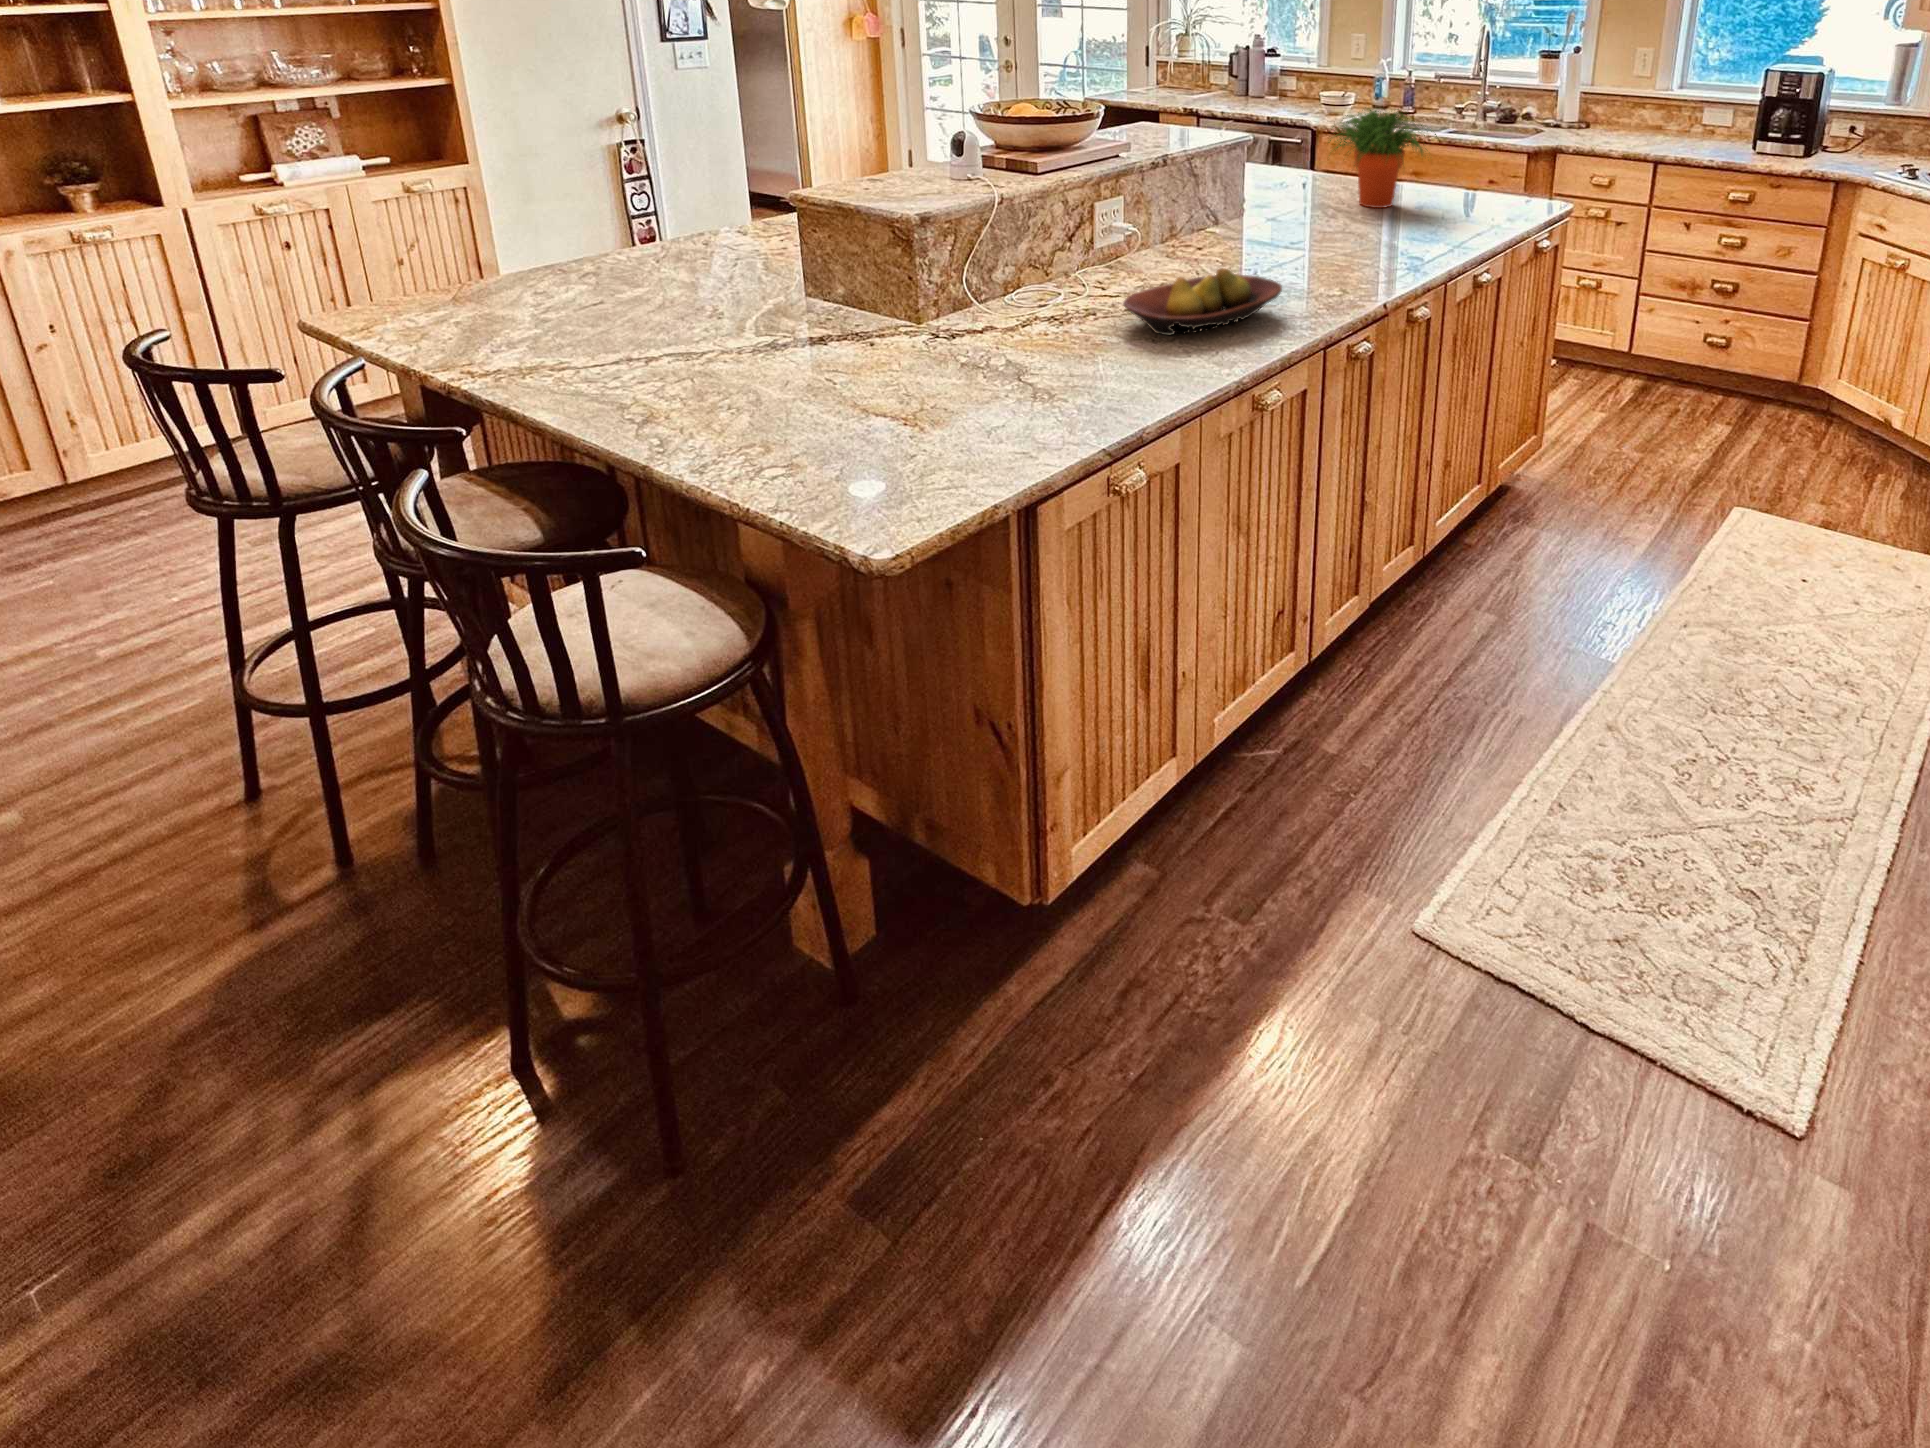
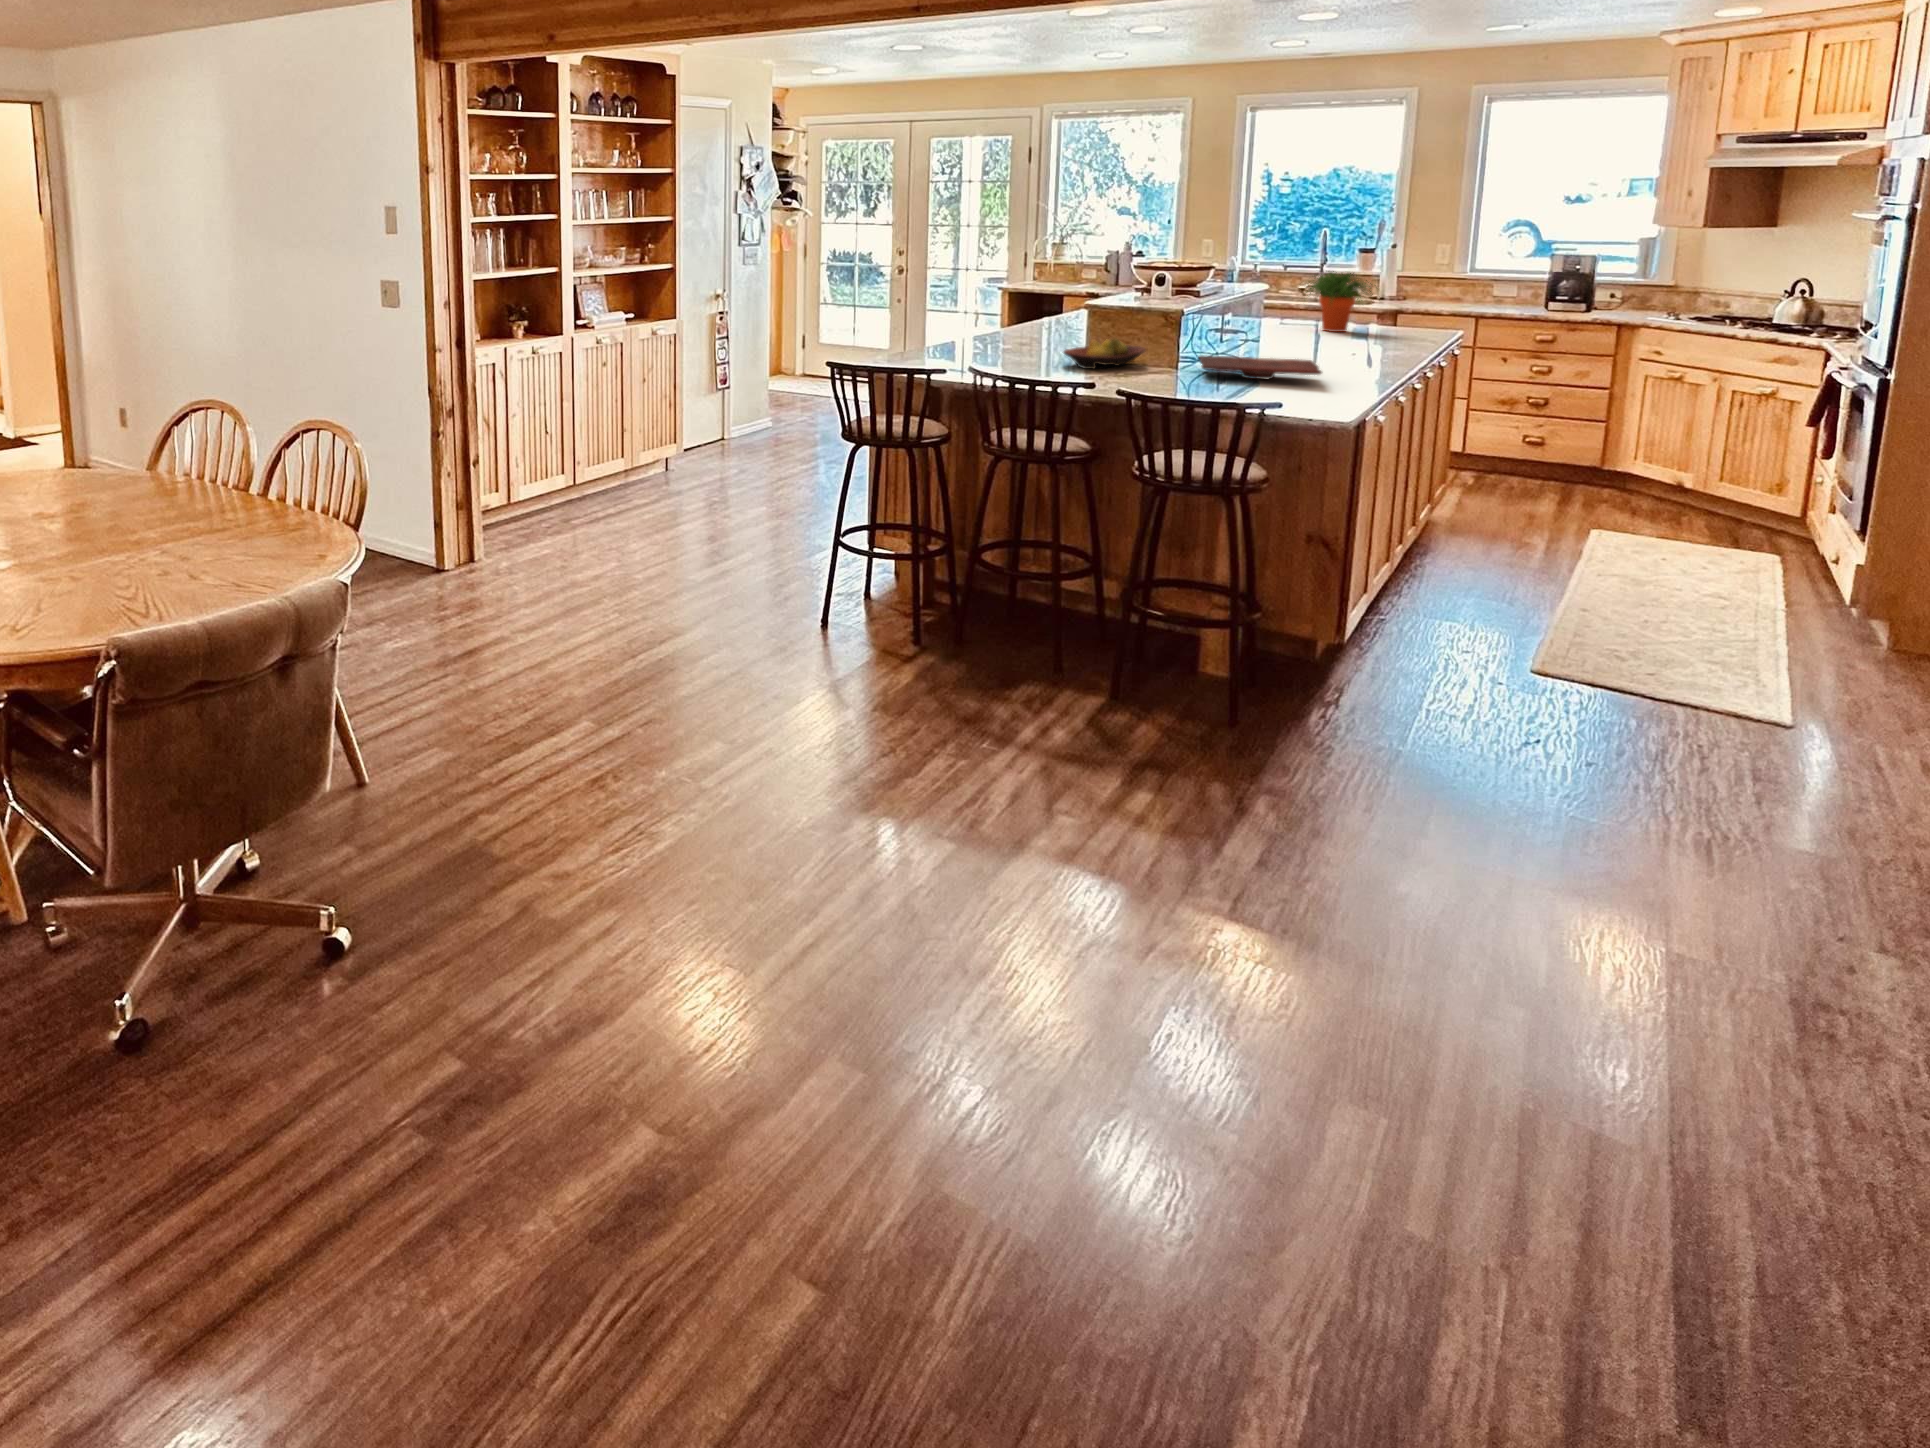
fruit bowl: present [1123,268,1282,335] -> present [1063,337,1146,369]
cutting board: none [837,310,1092,383] -> present [1199,355,1322,380]

